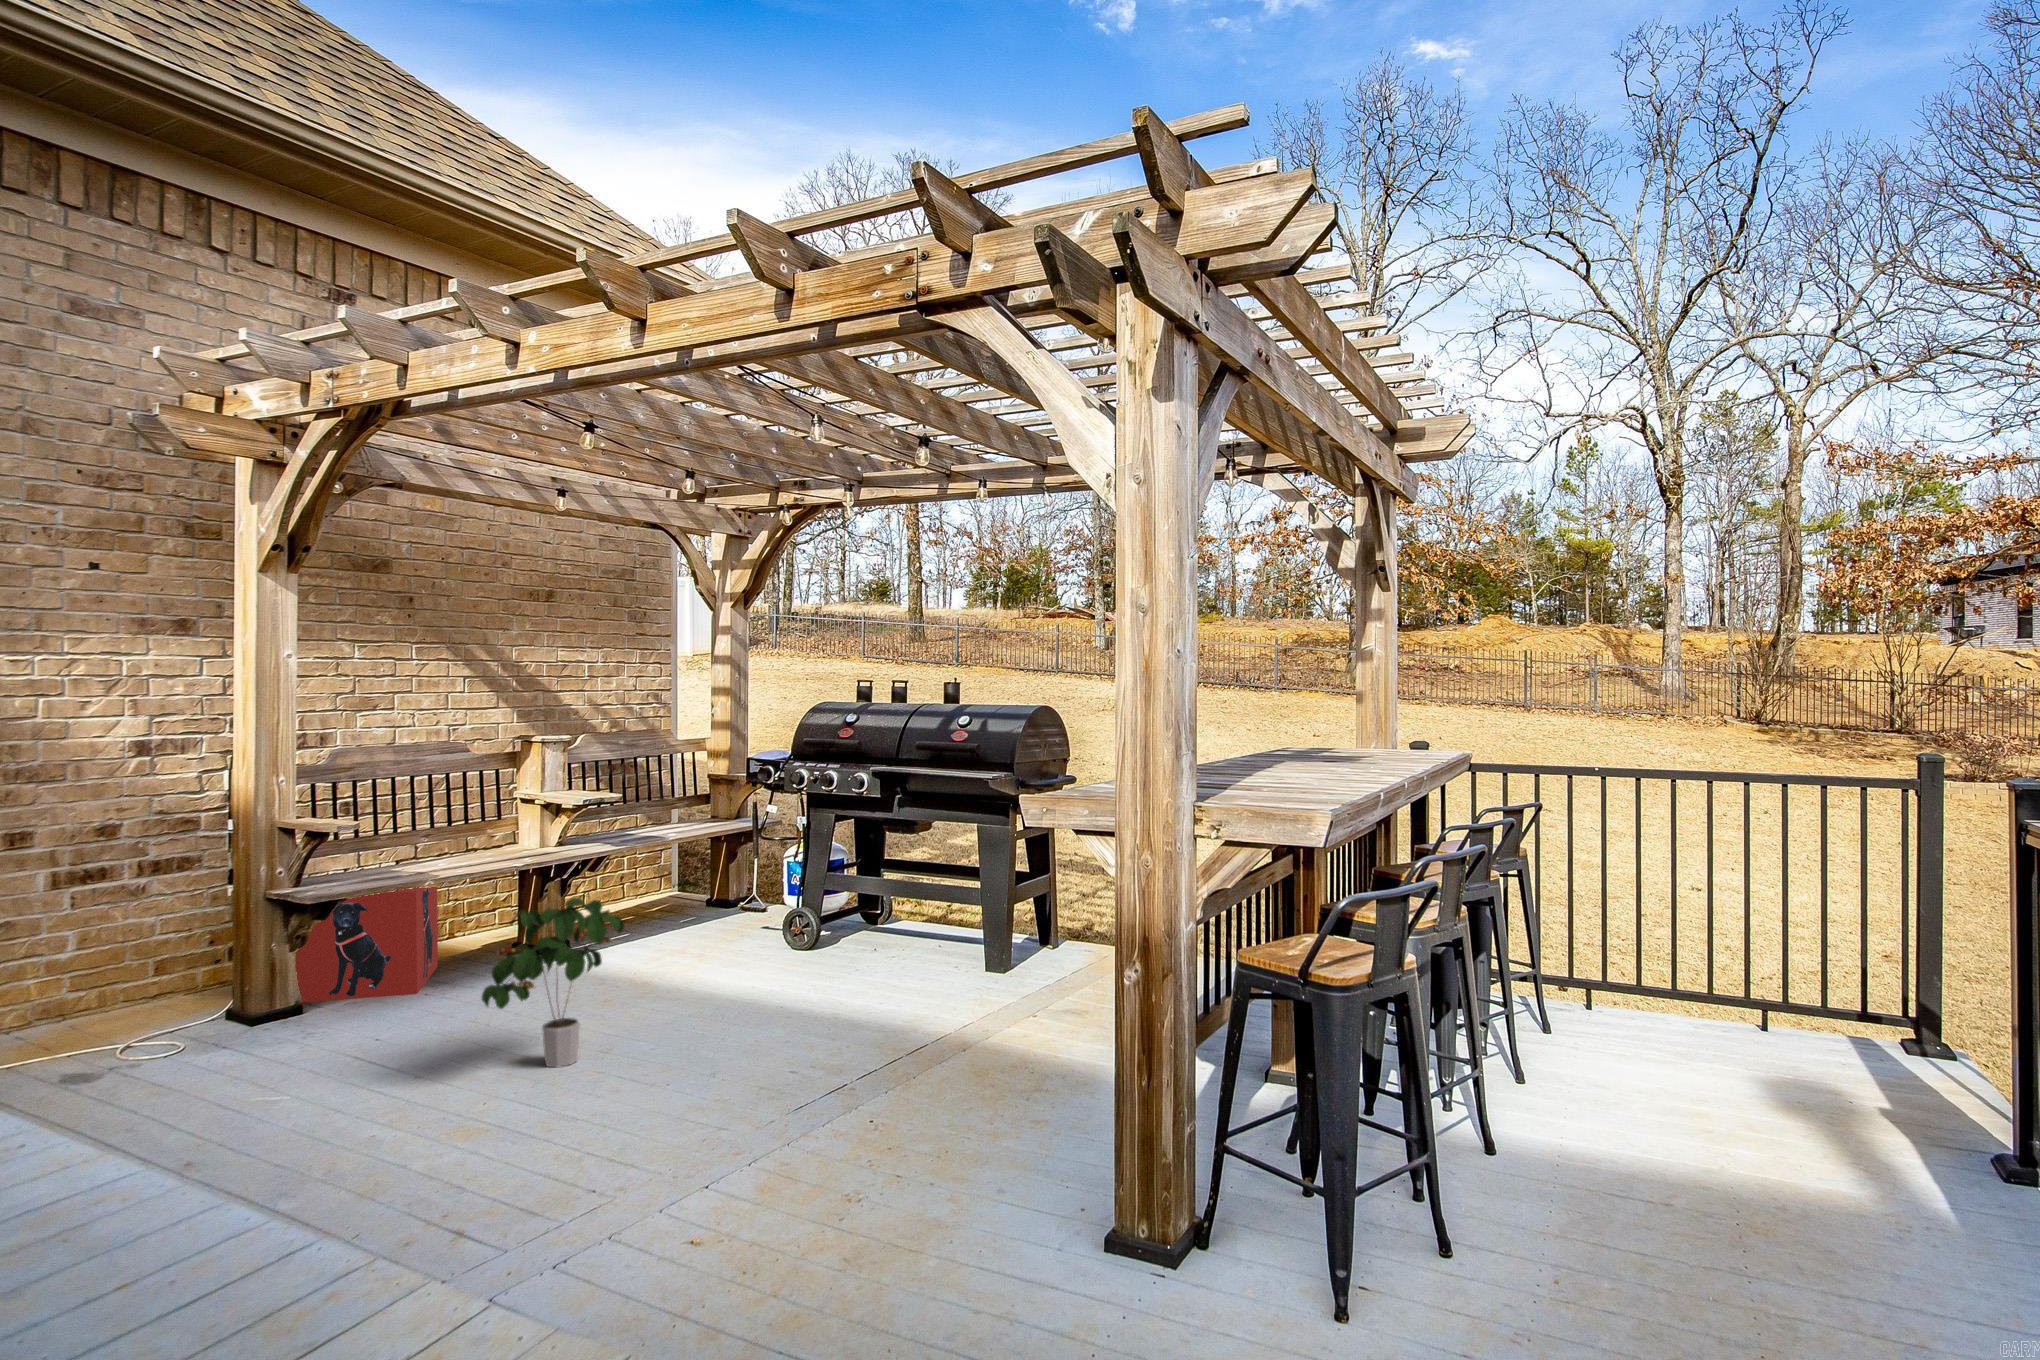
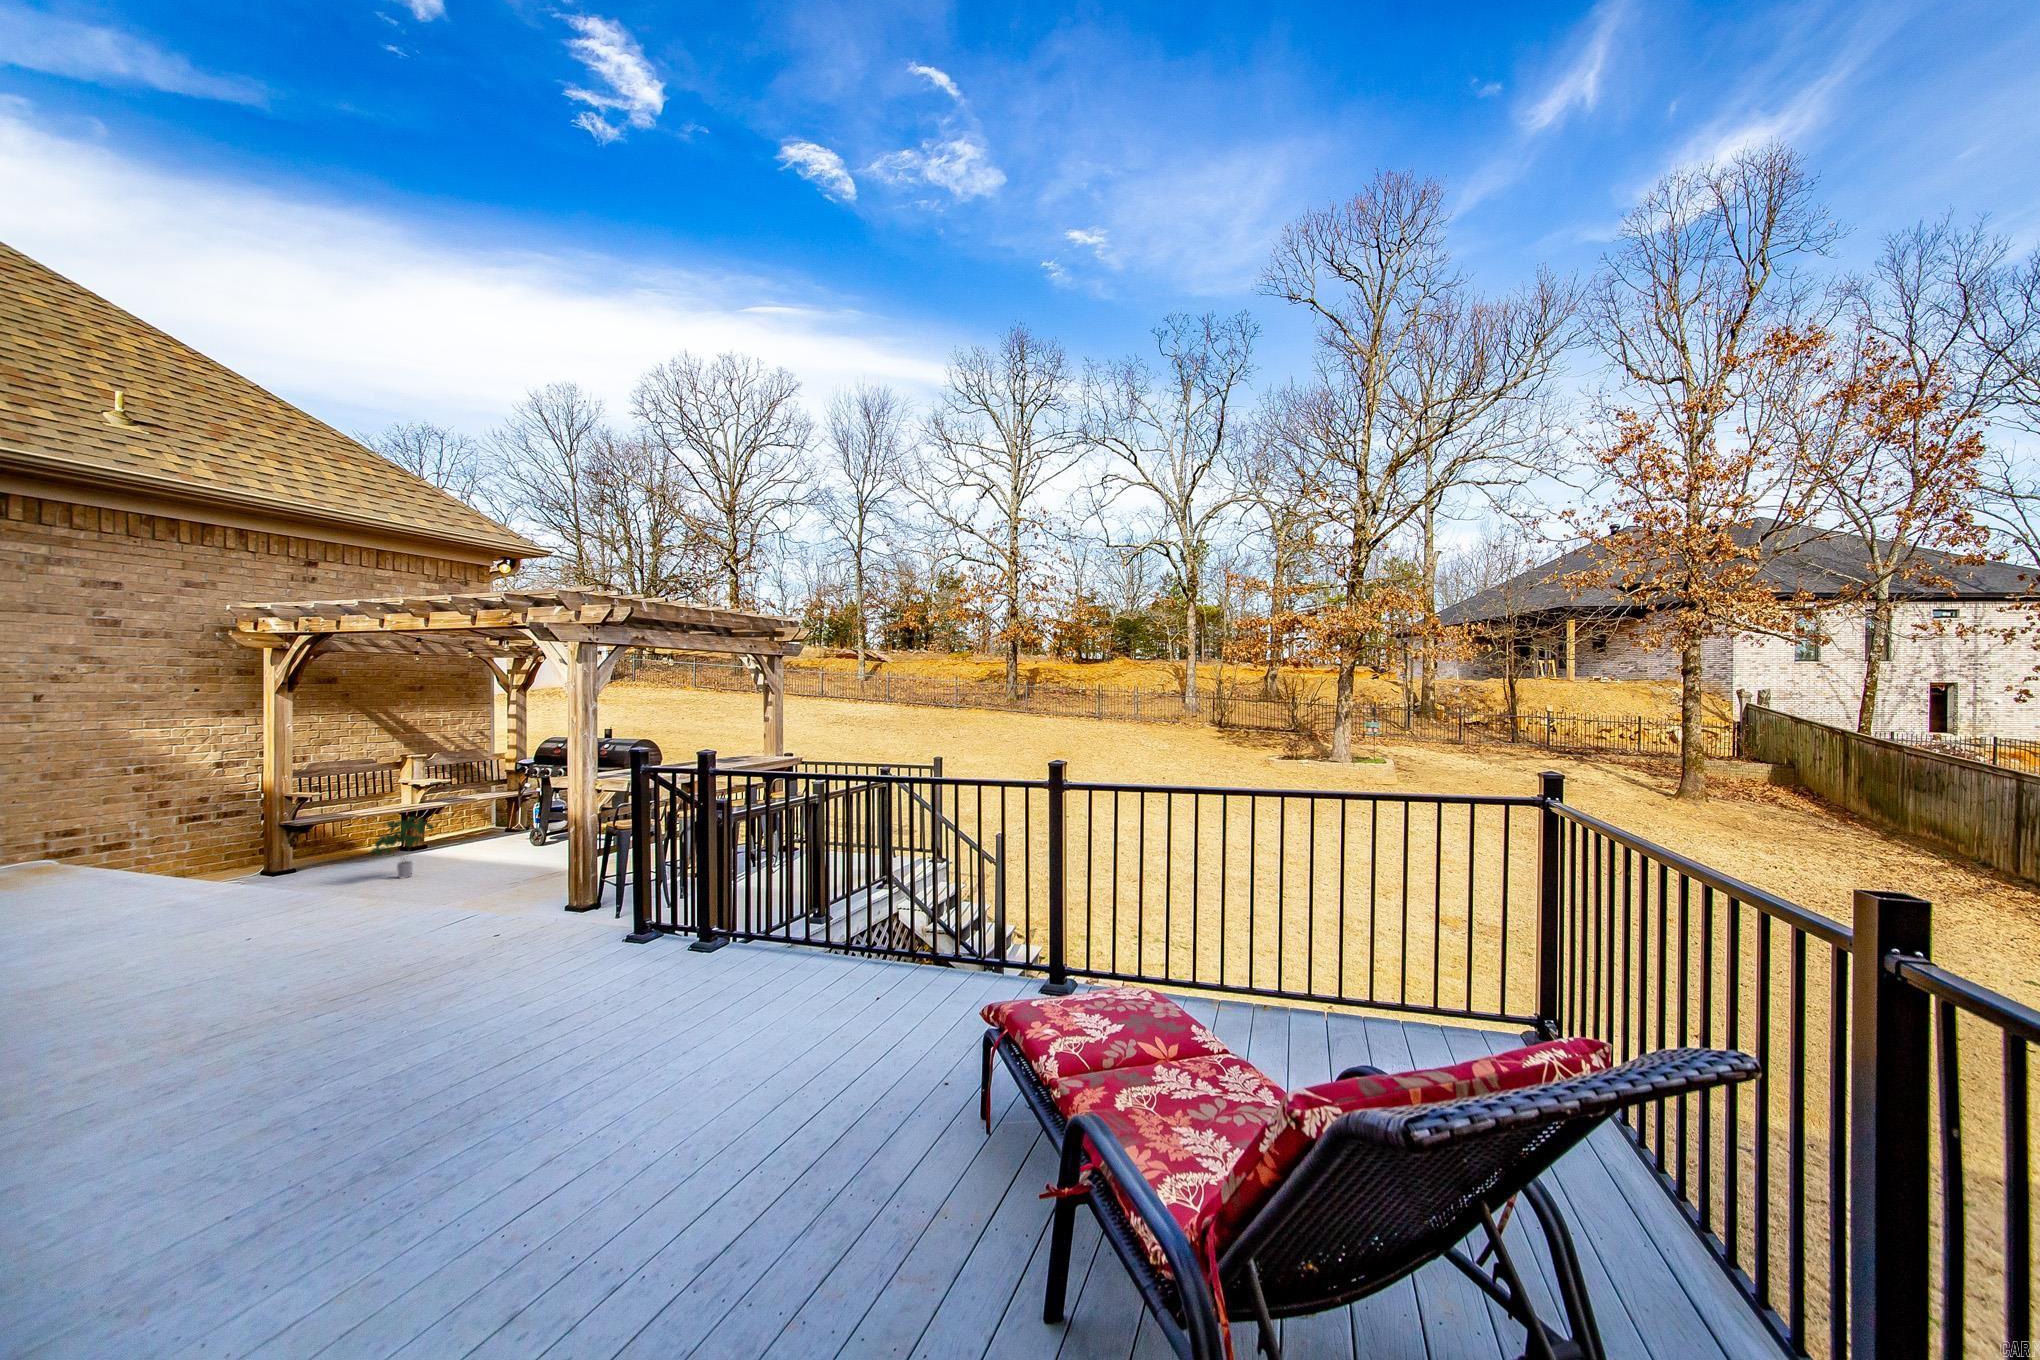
storage box: present [296,887,438,1003] -> none [291,814,359,870]

